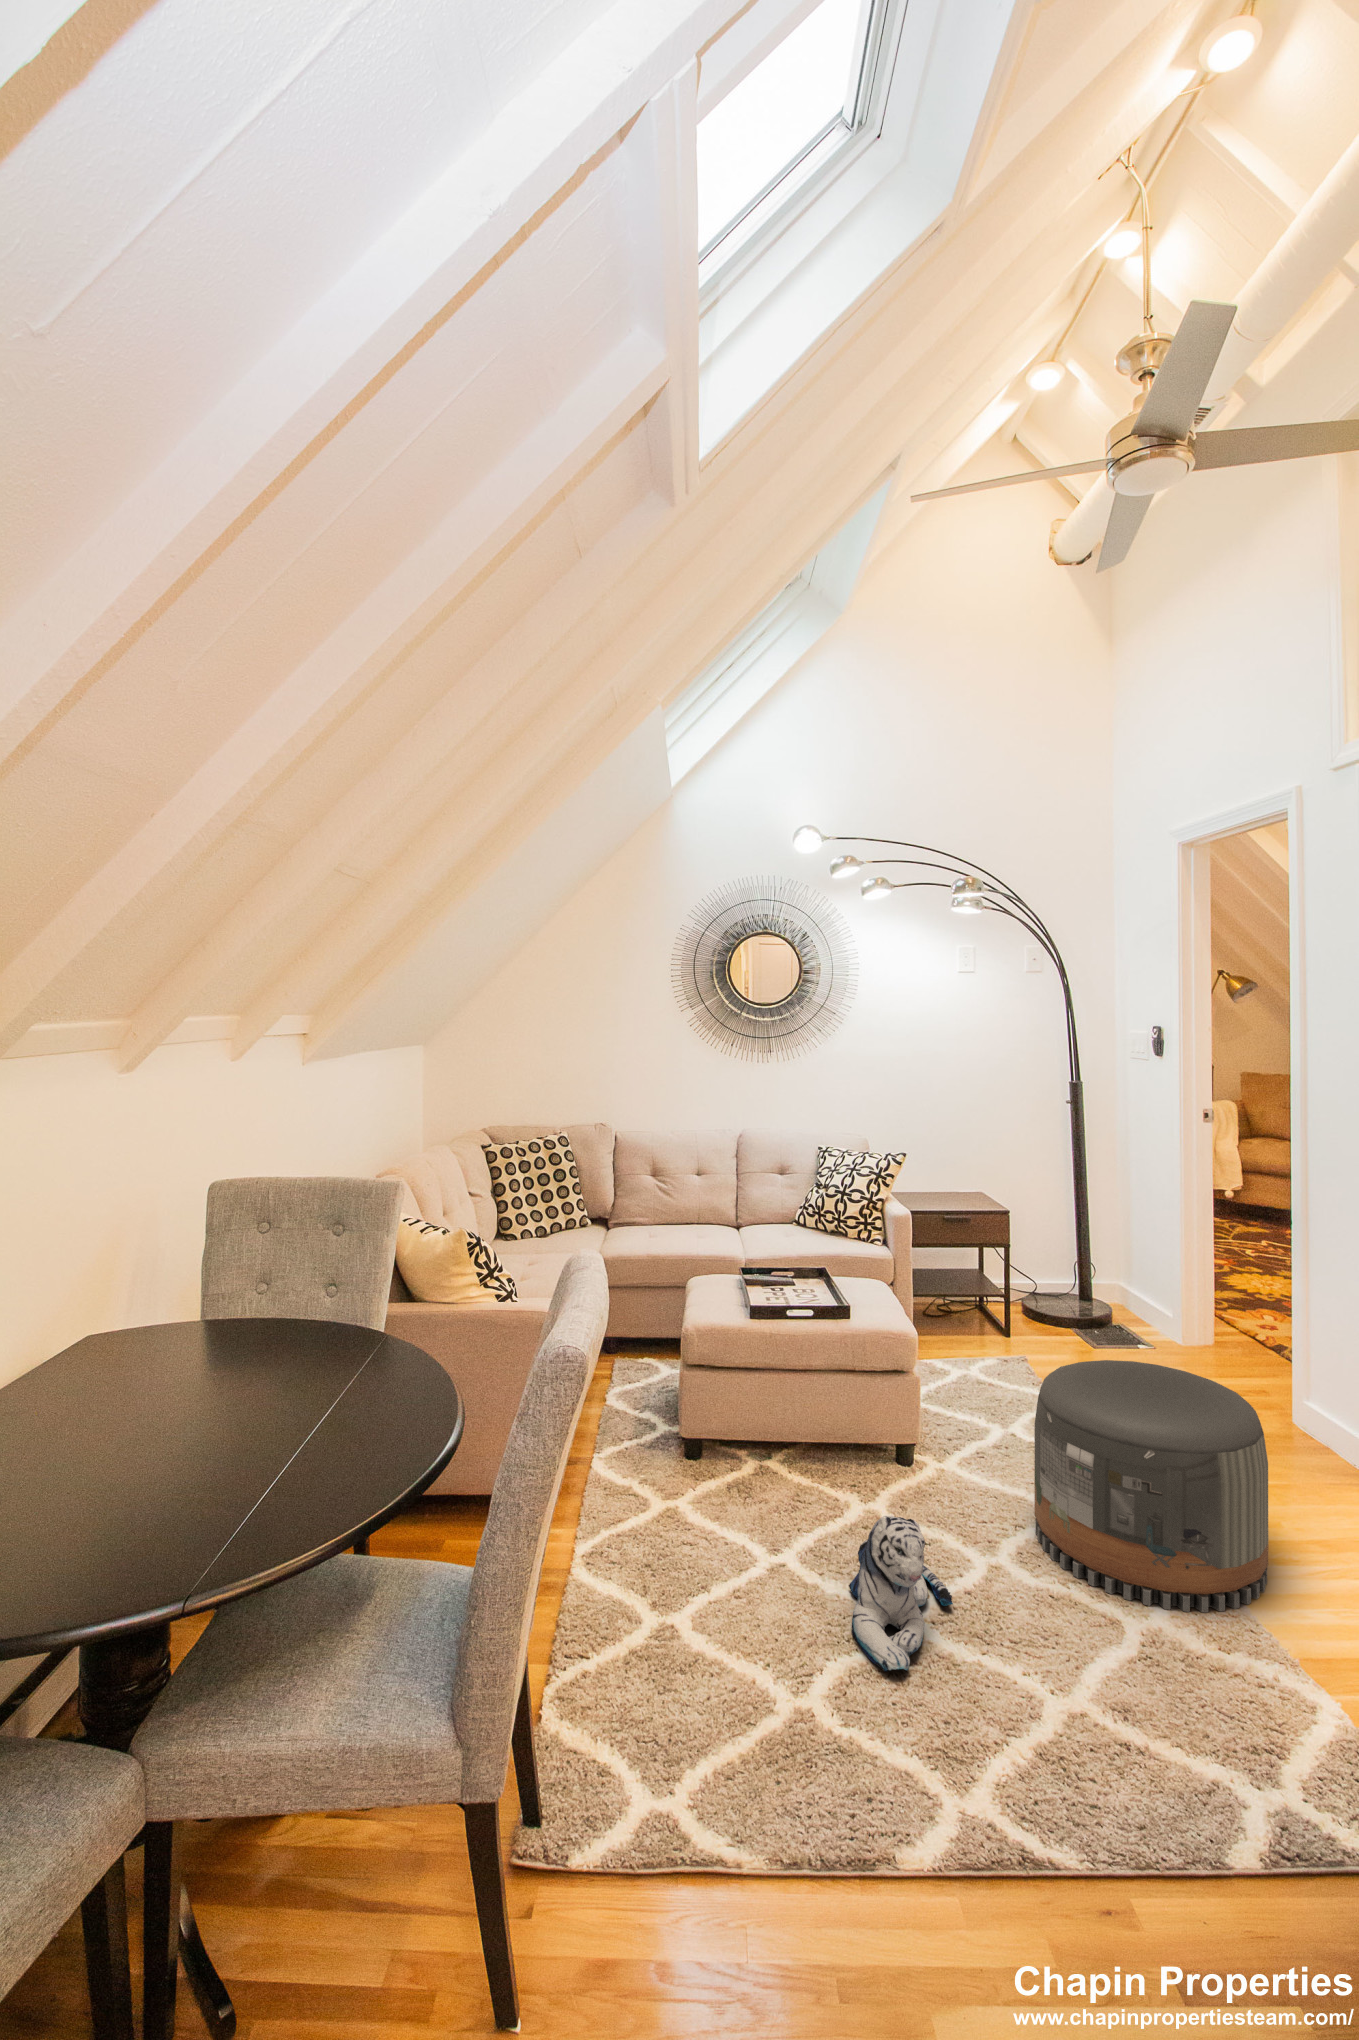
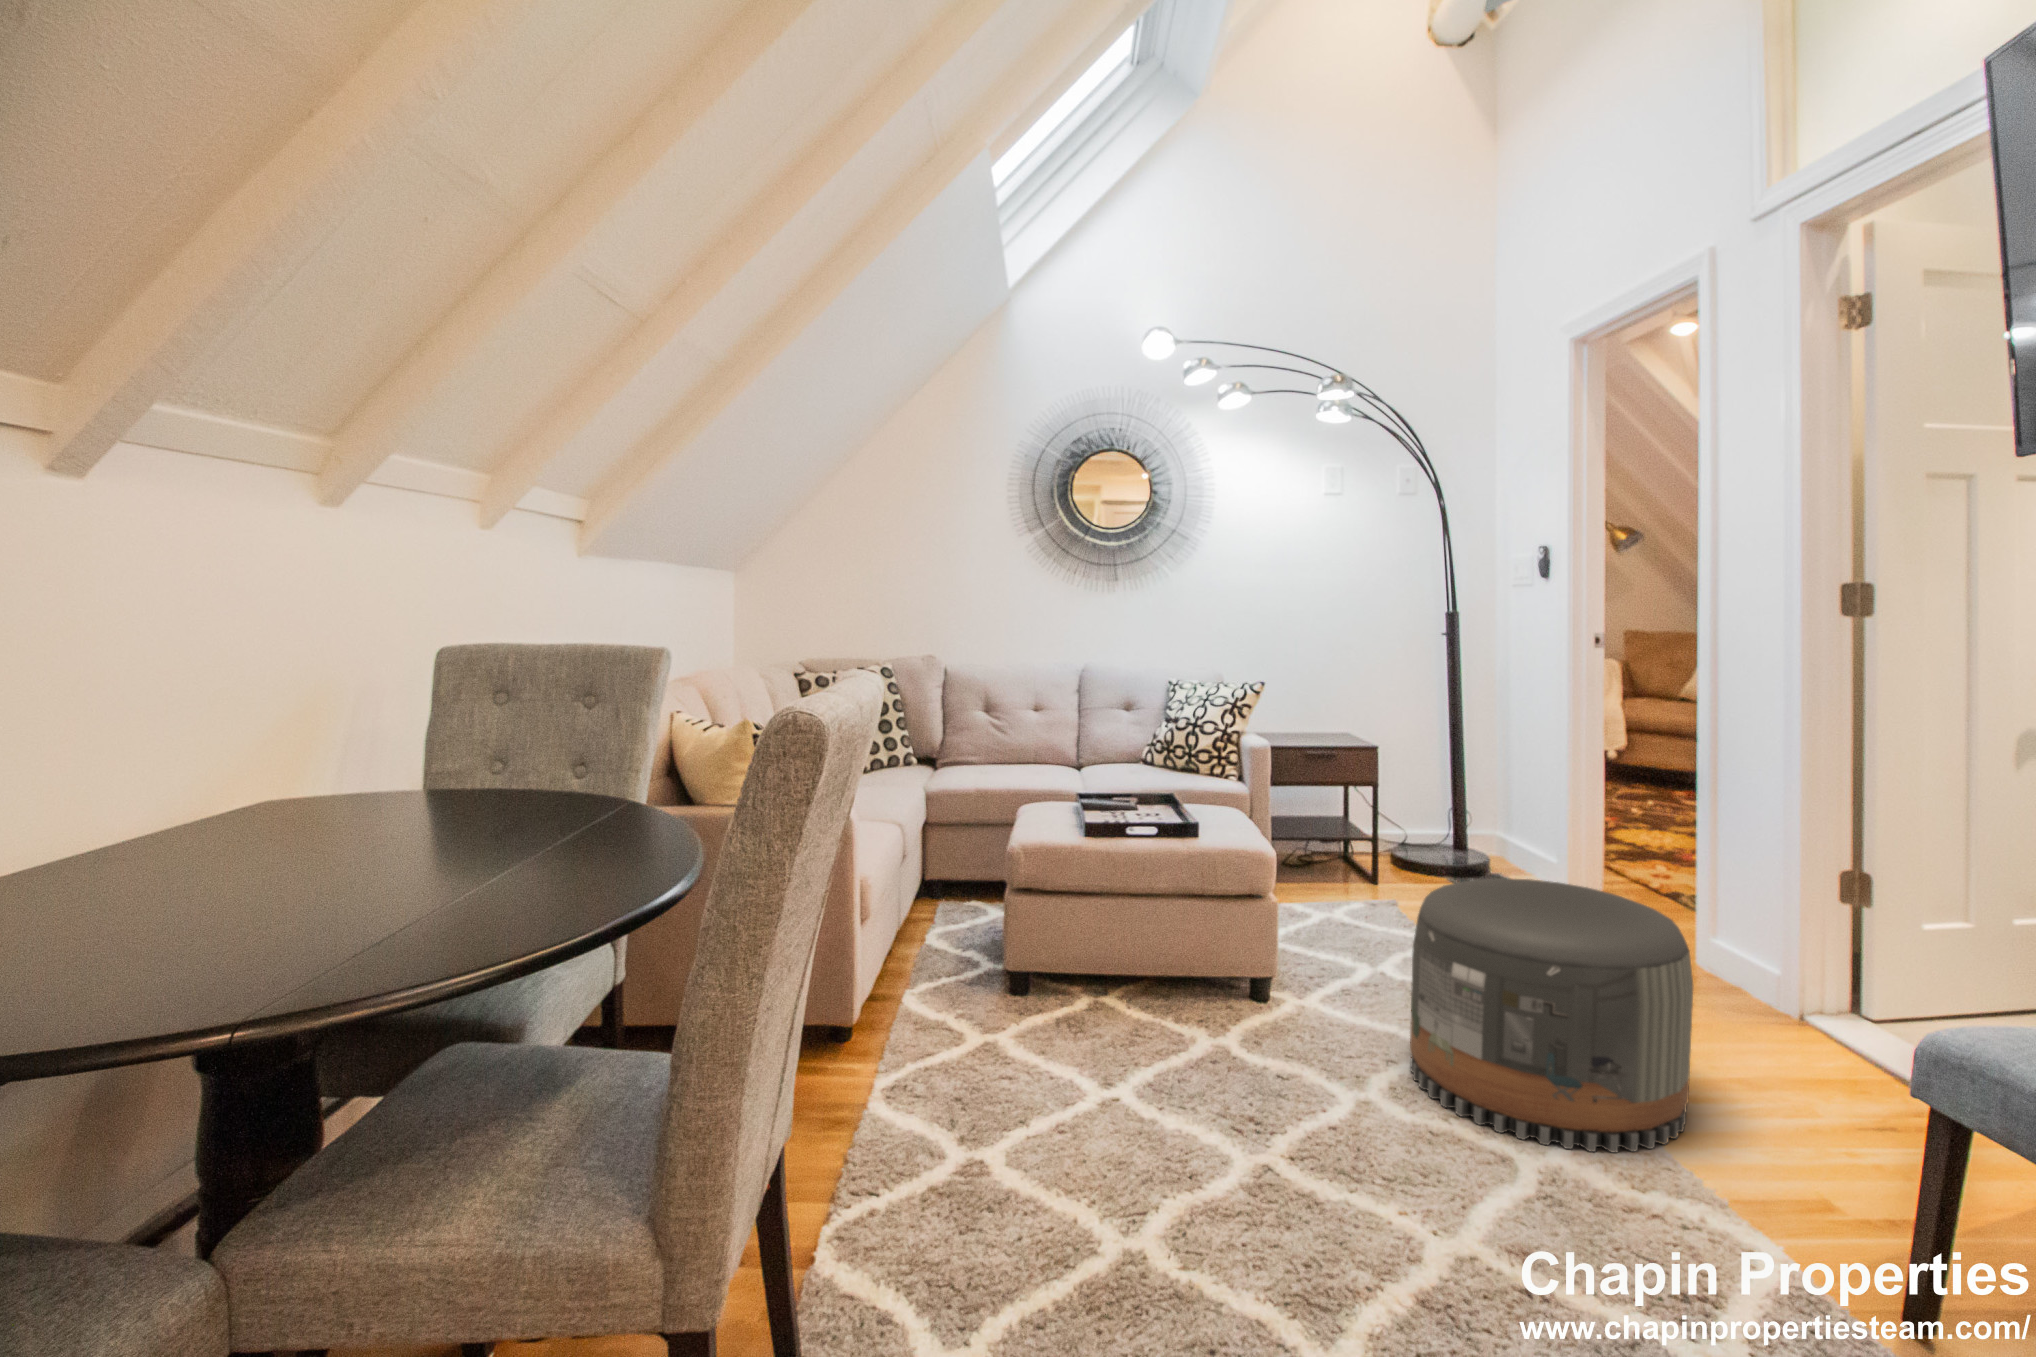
plush toy: present [849,1516,953,1671] -> none [1191,1038,1314,1211]

